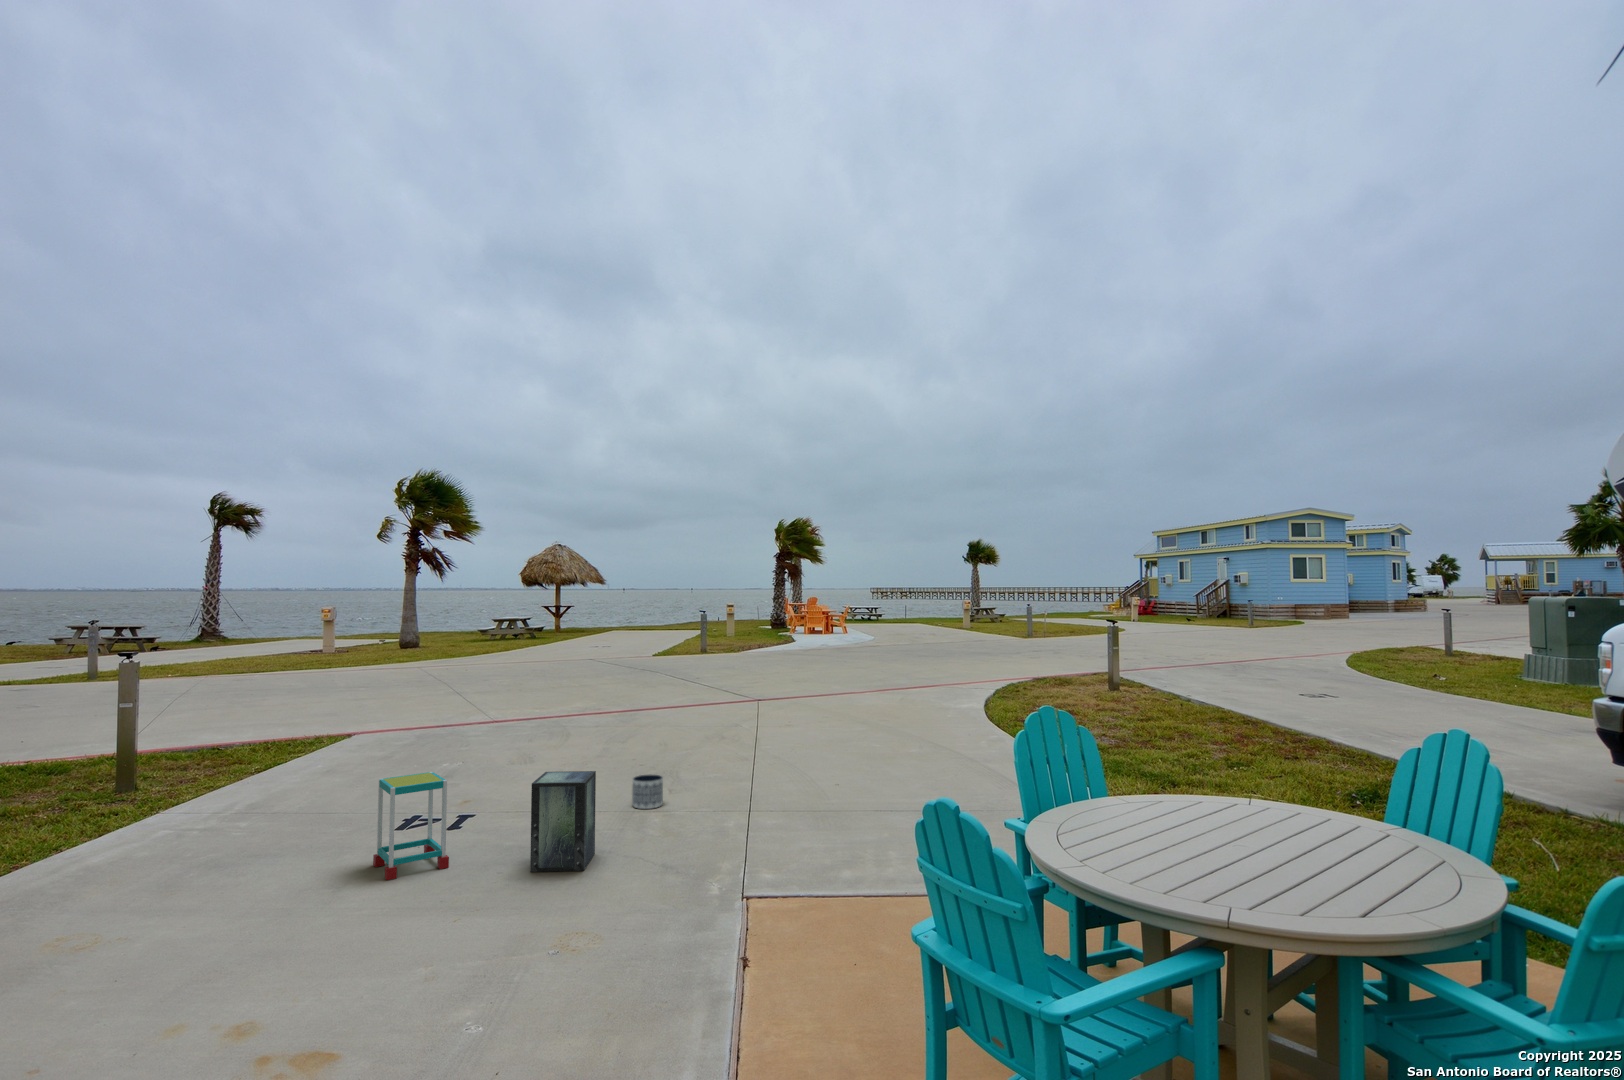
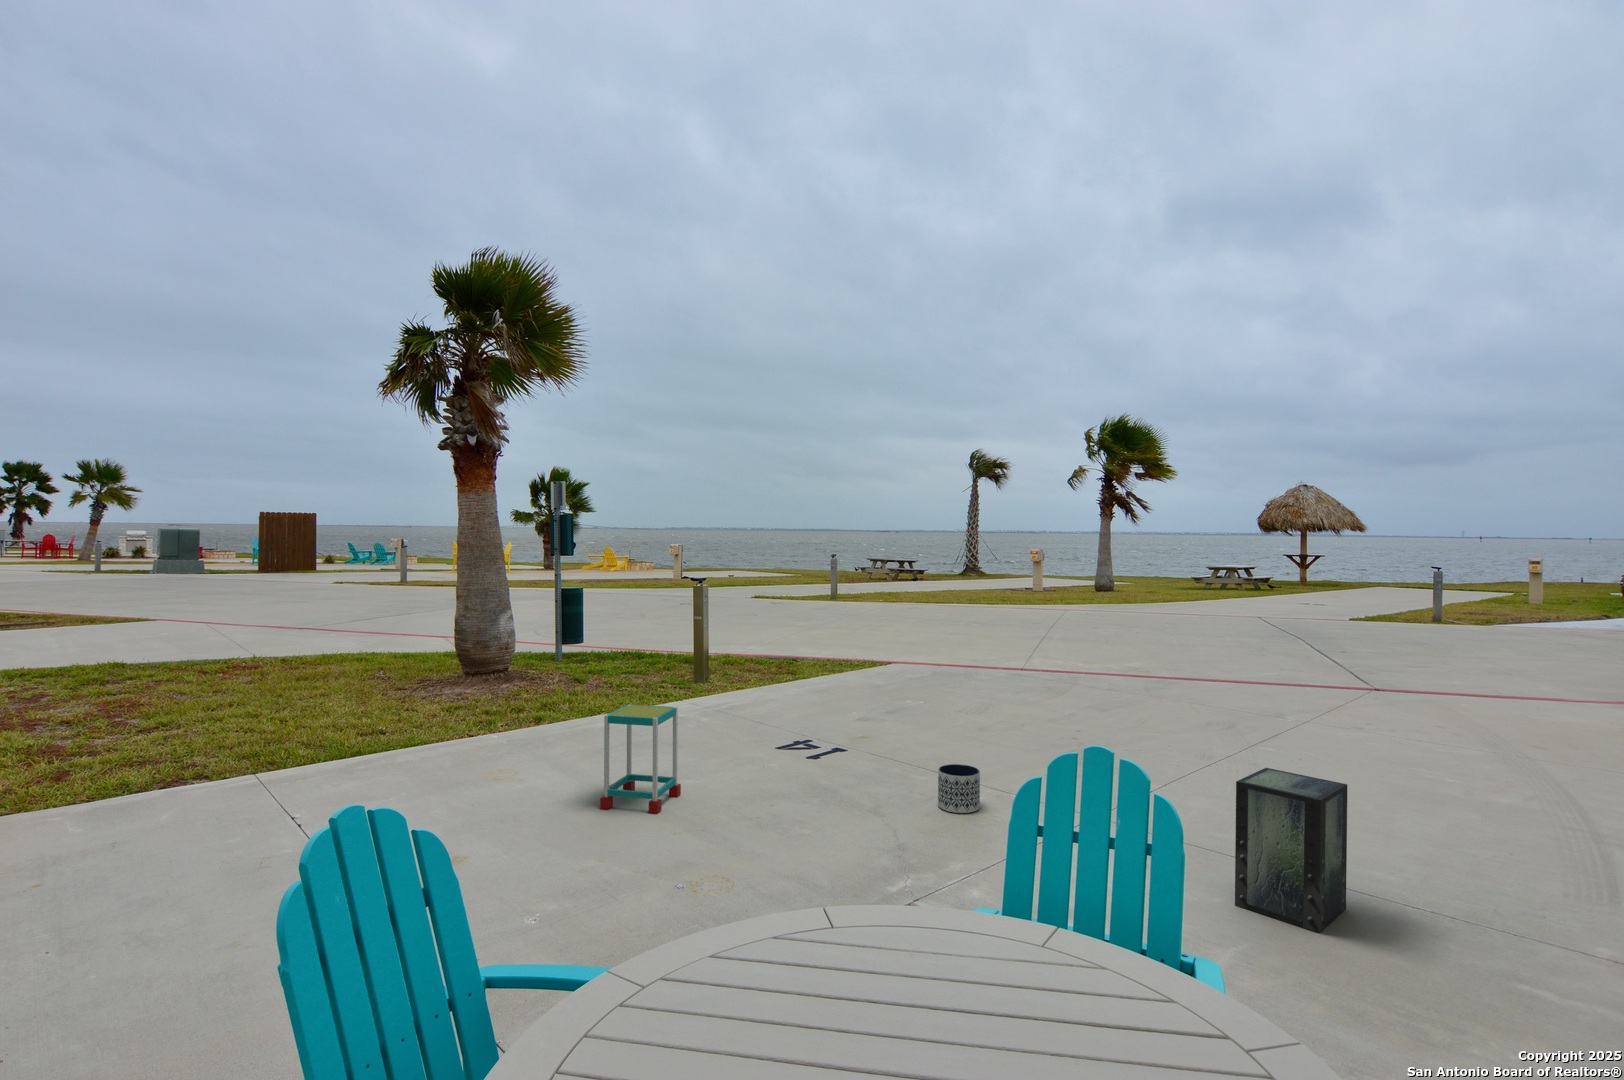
storage box: present [530,771,596,872] -> present [1235,768,1347,933]

